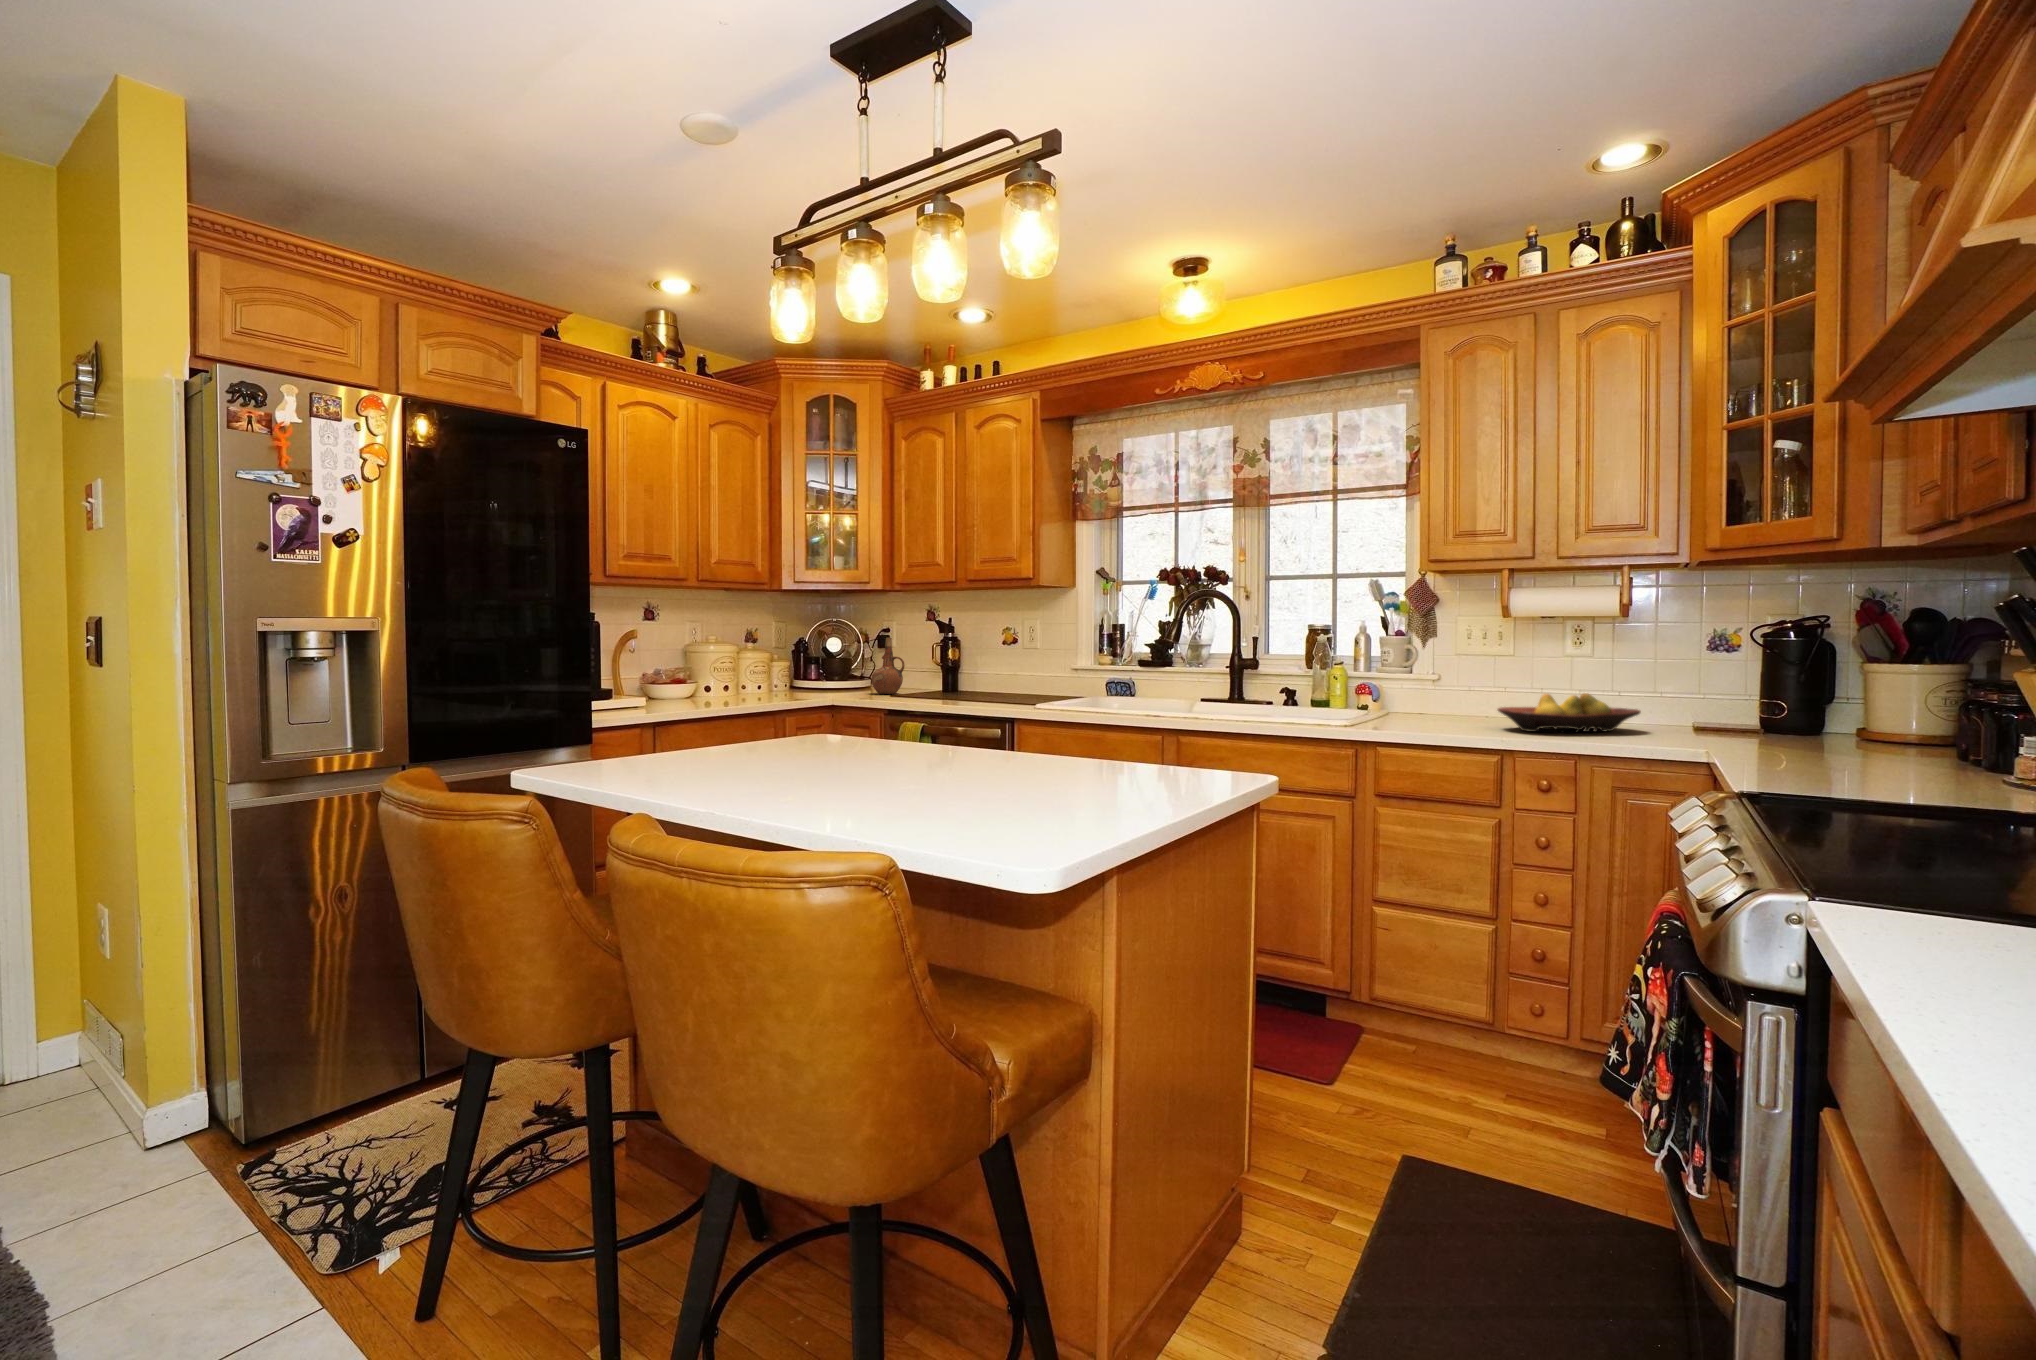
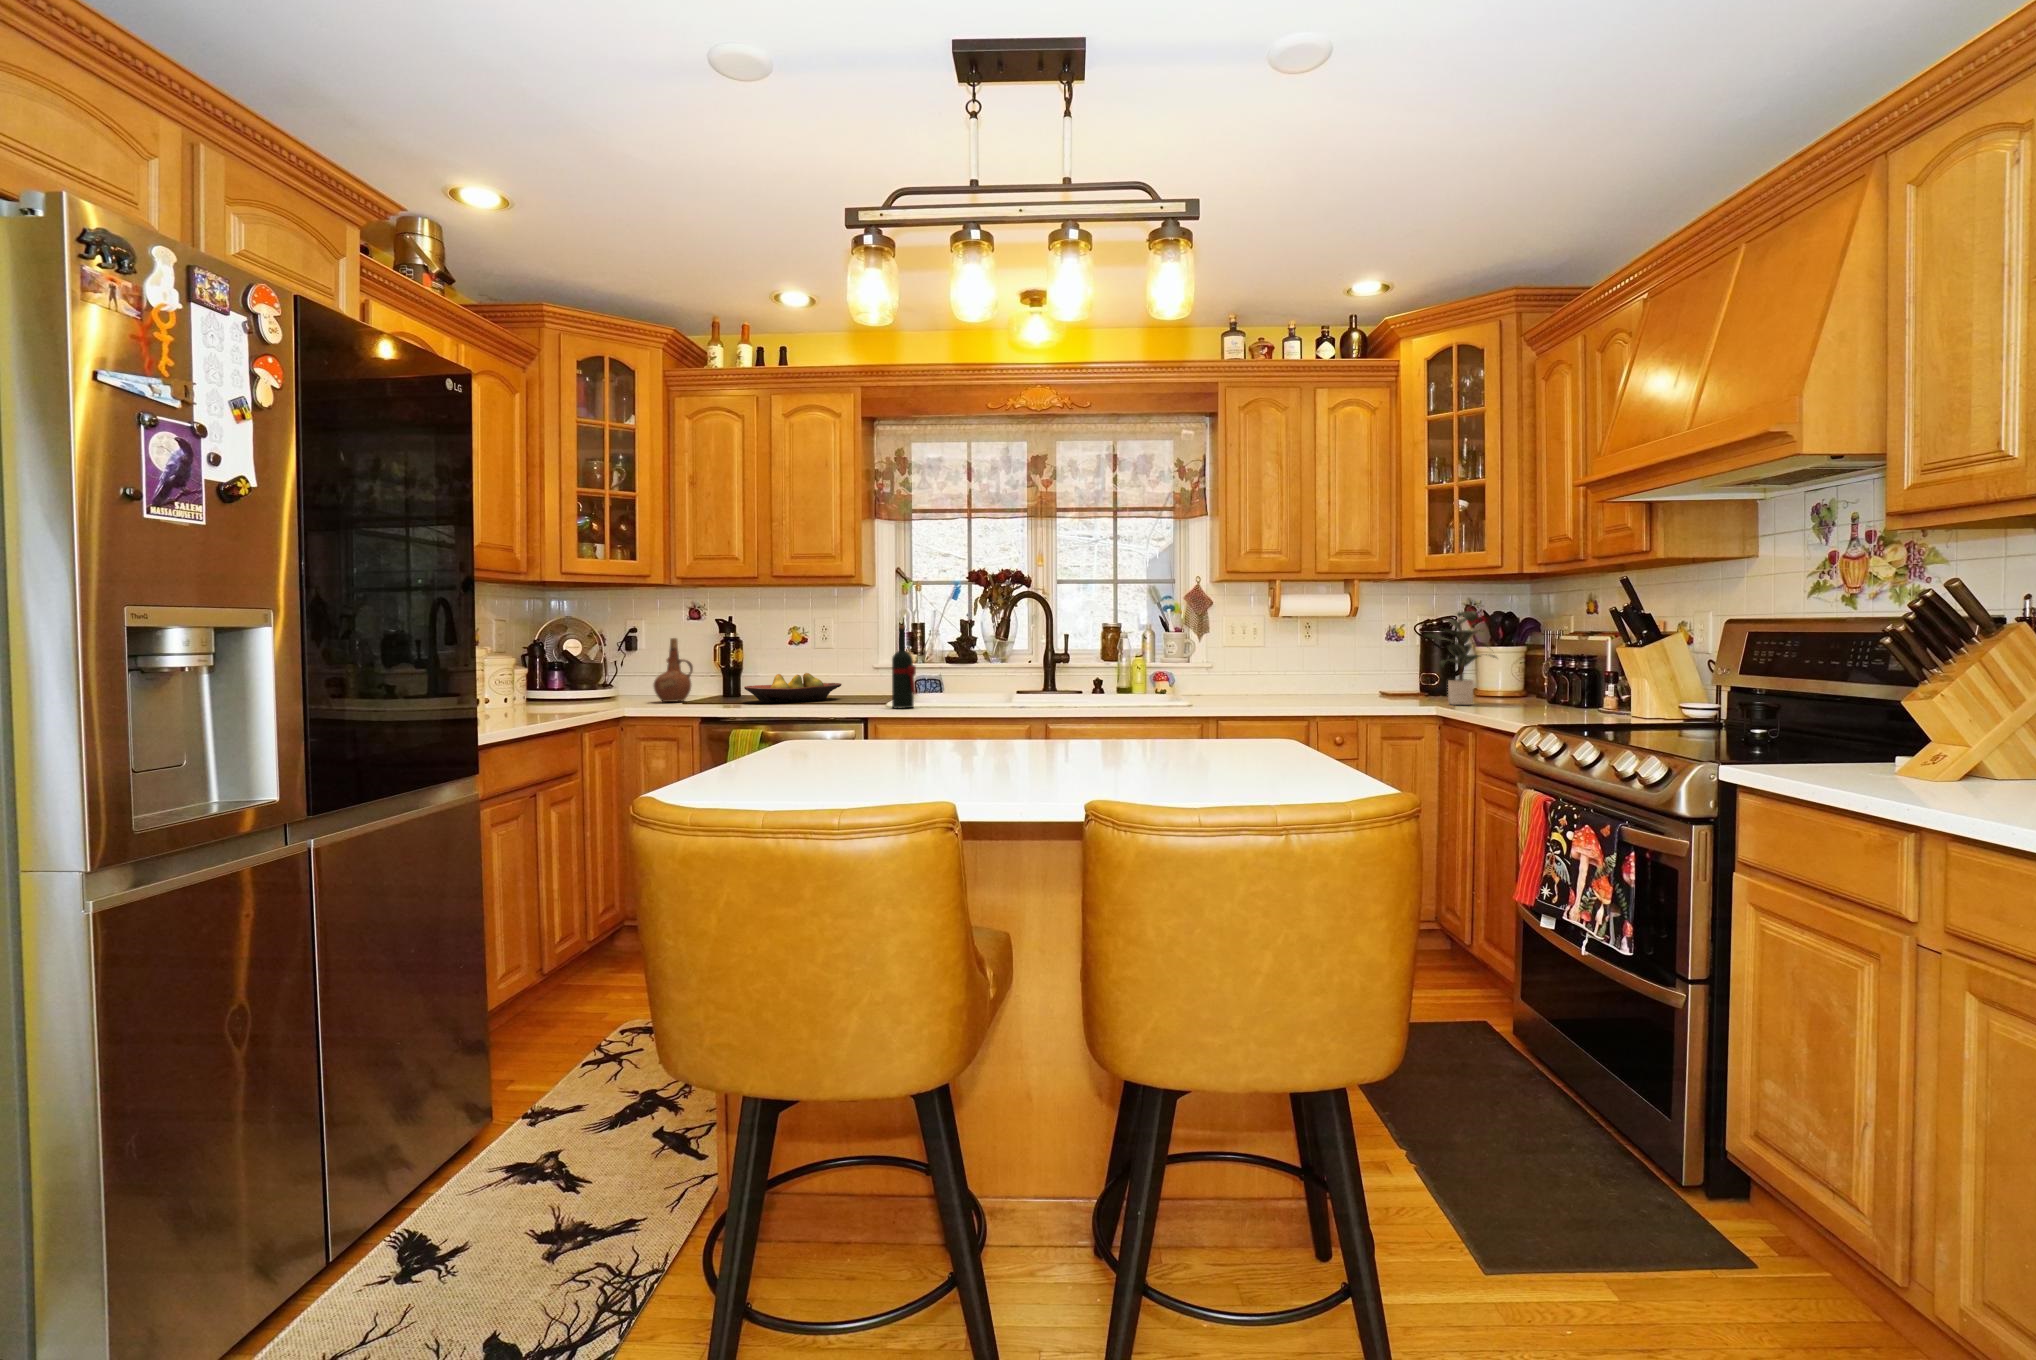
potted plant: none [1696,607,1881,755] -> present [1425,611,1496,705]
wine bottle: none [1023,627,1044,711] -> present [892,625,916,708]
fruit bowl: present [1498,693,1641,732] -> present [744,673,842,703]

